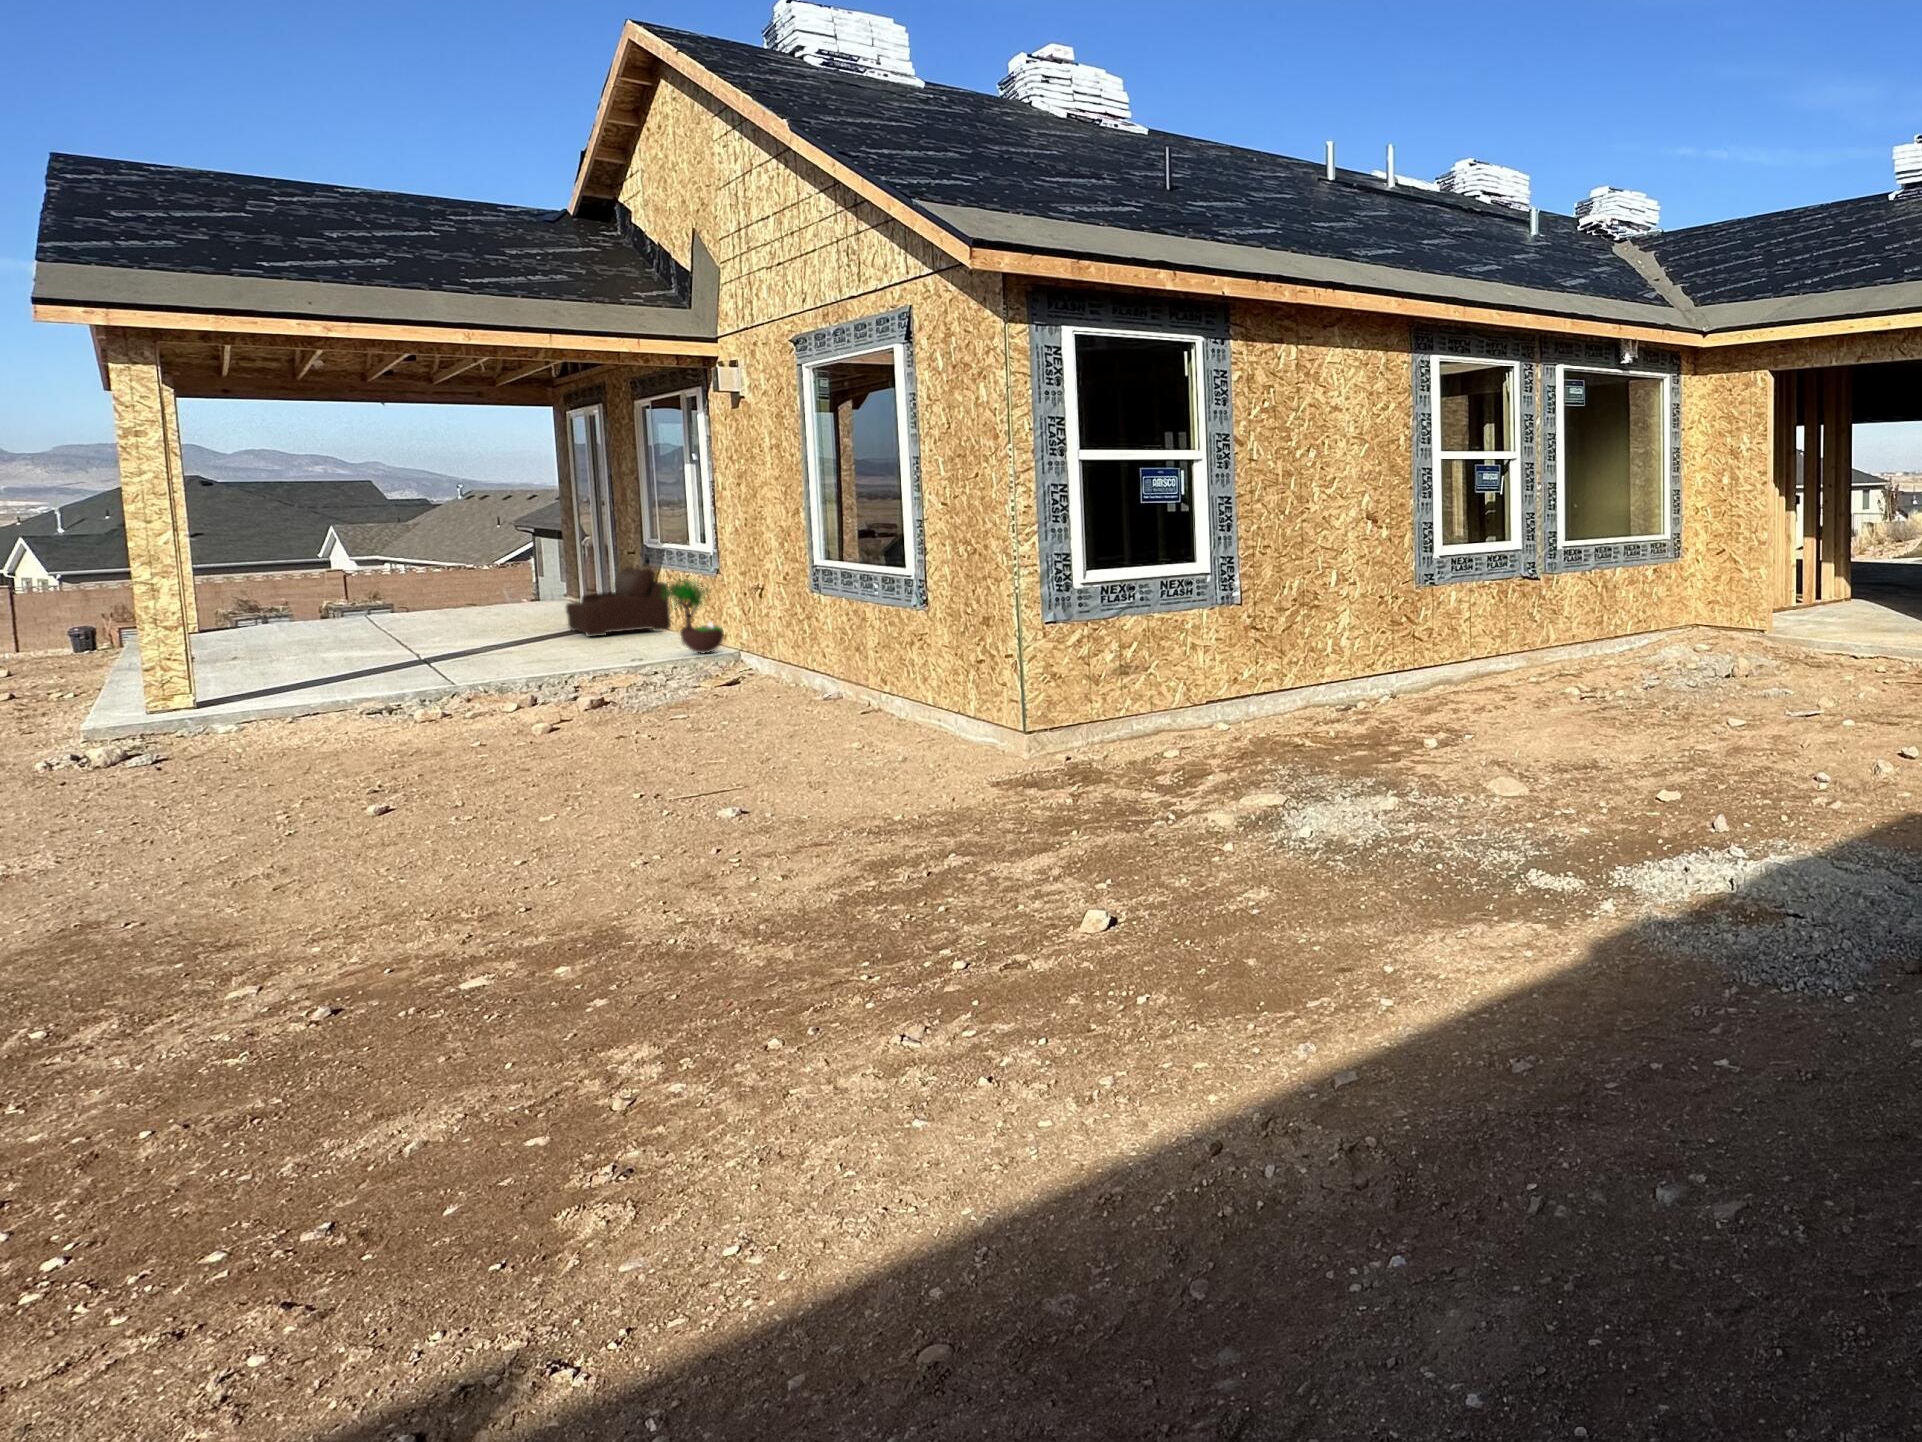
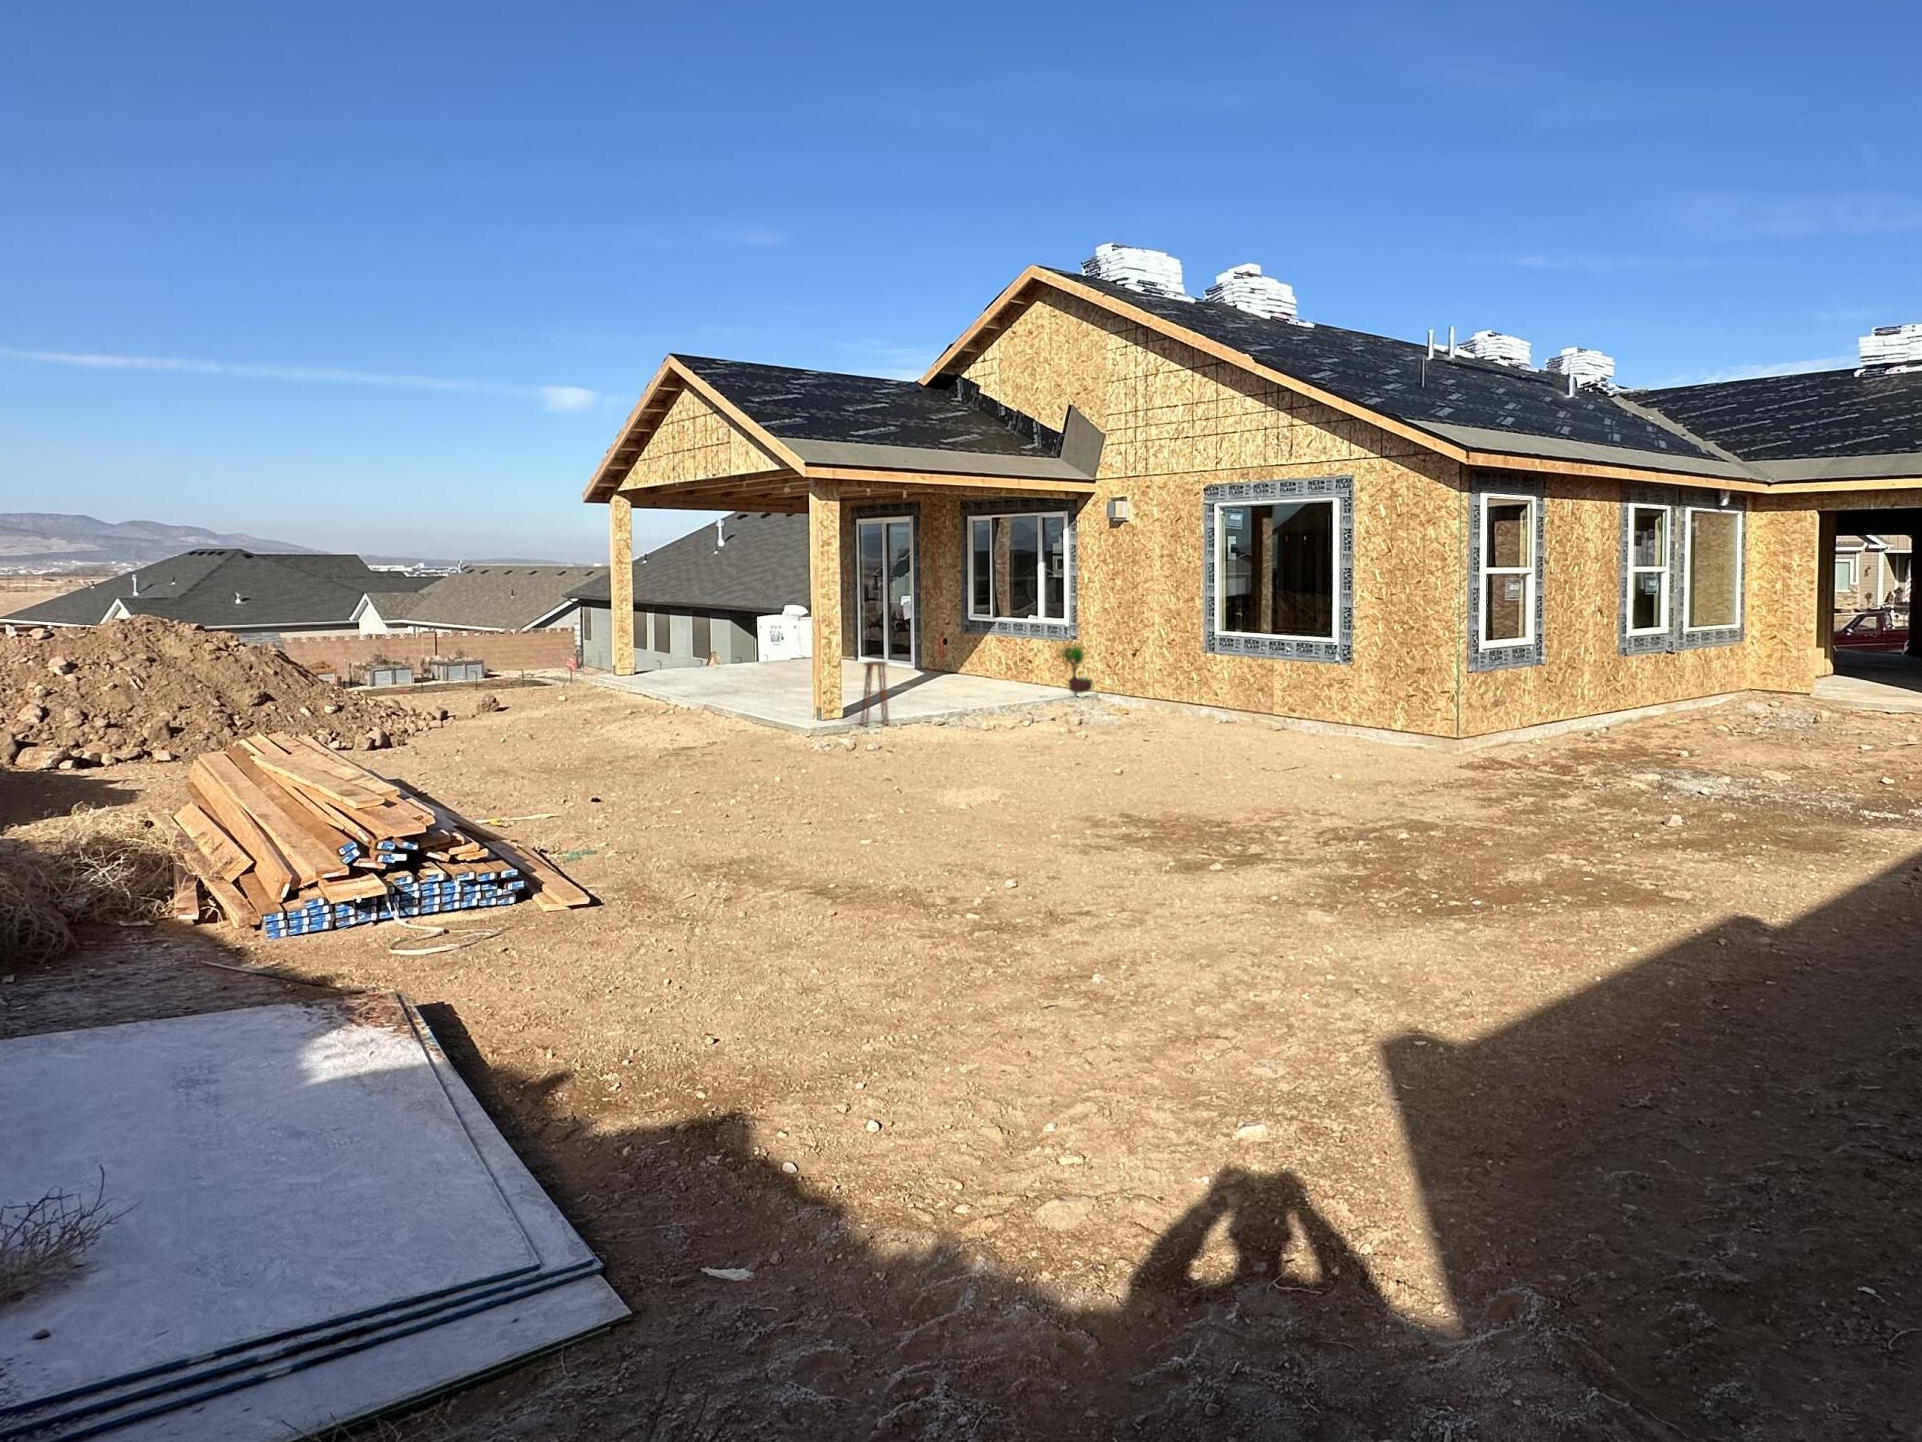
armchair: present [566,567,671,637] -> none [938,636,1014,685]
stool: none [182,614,245,718] -> present [861,661,889,726]

